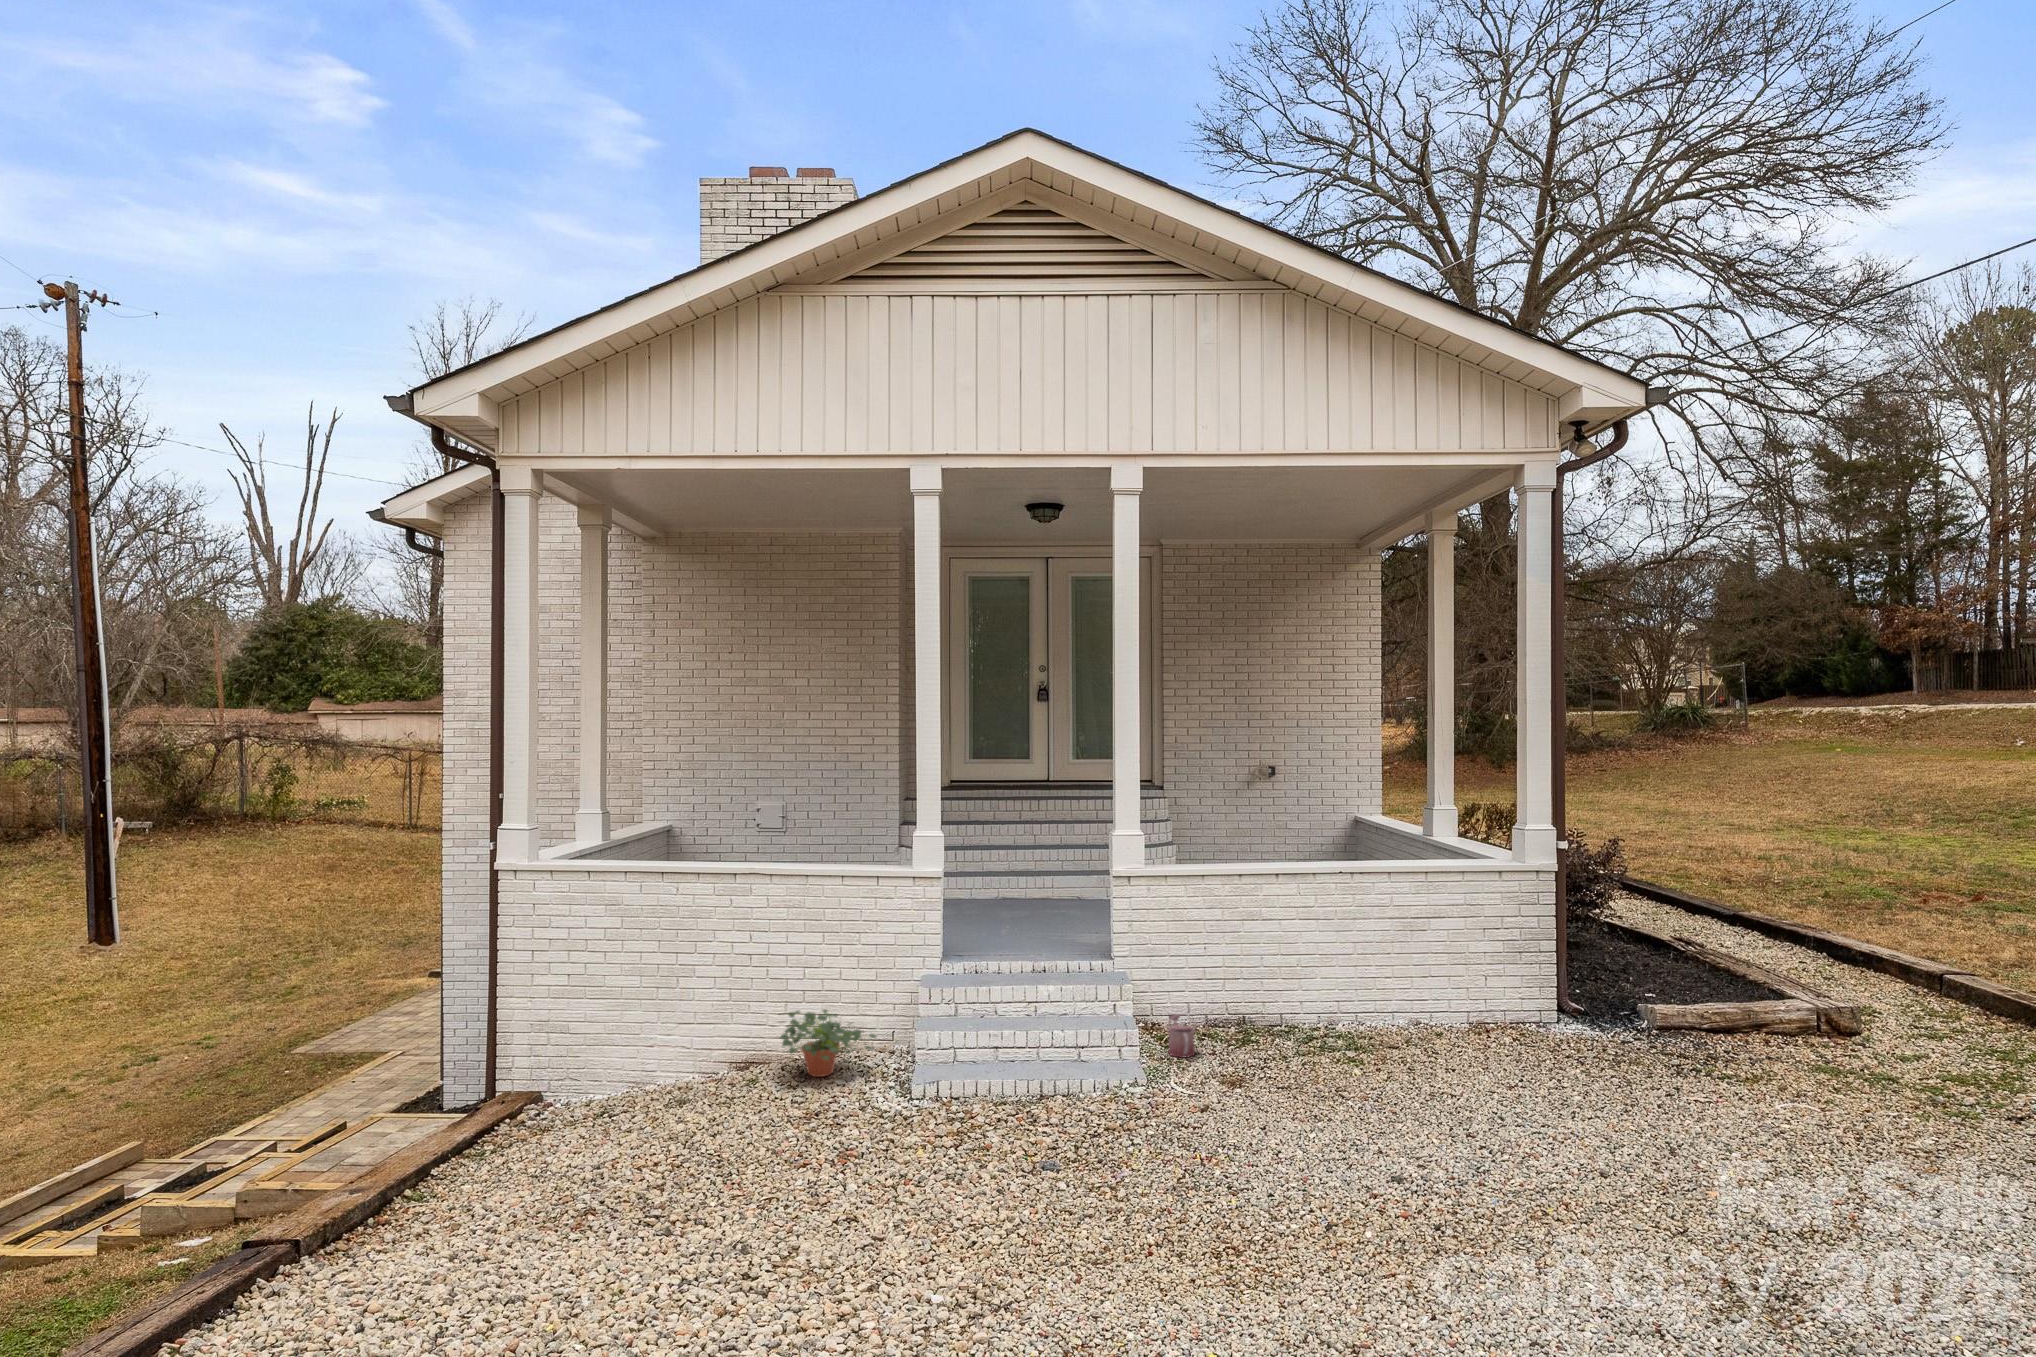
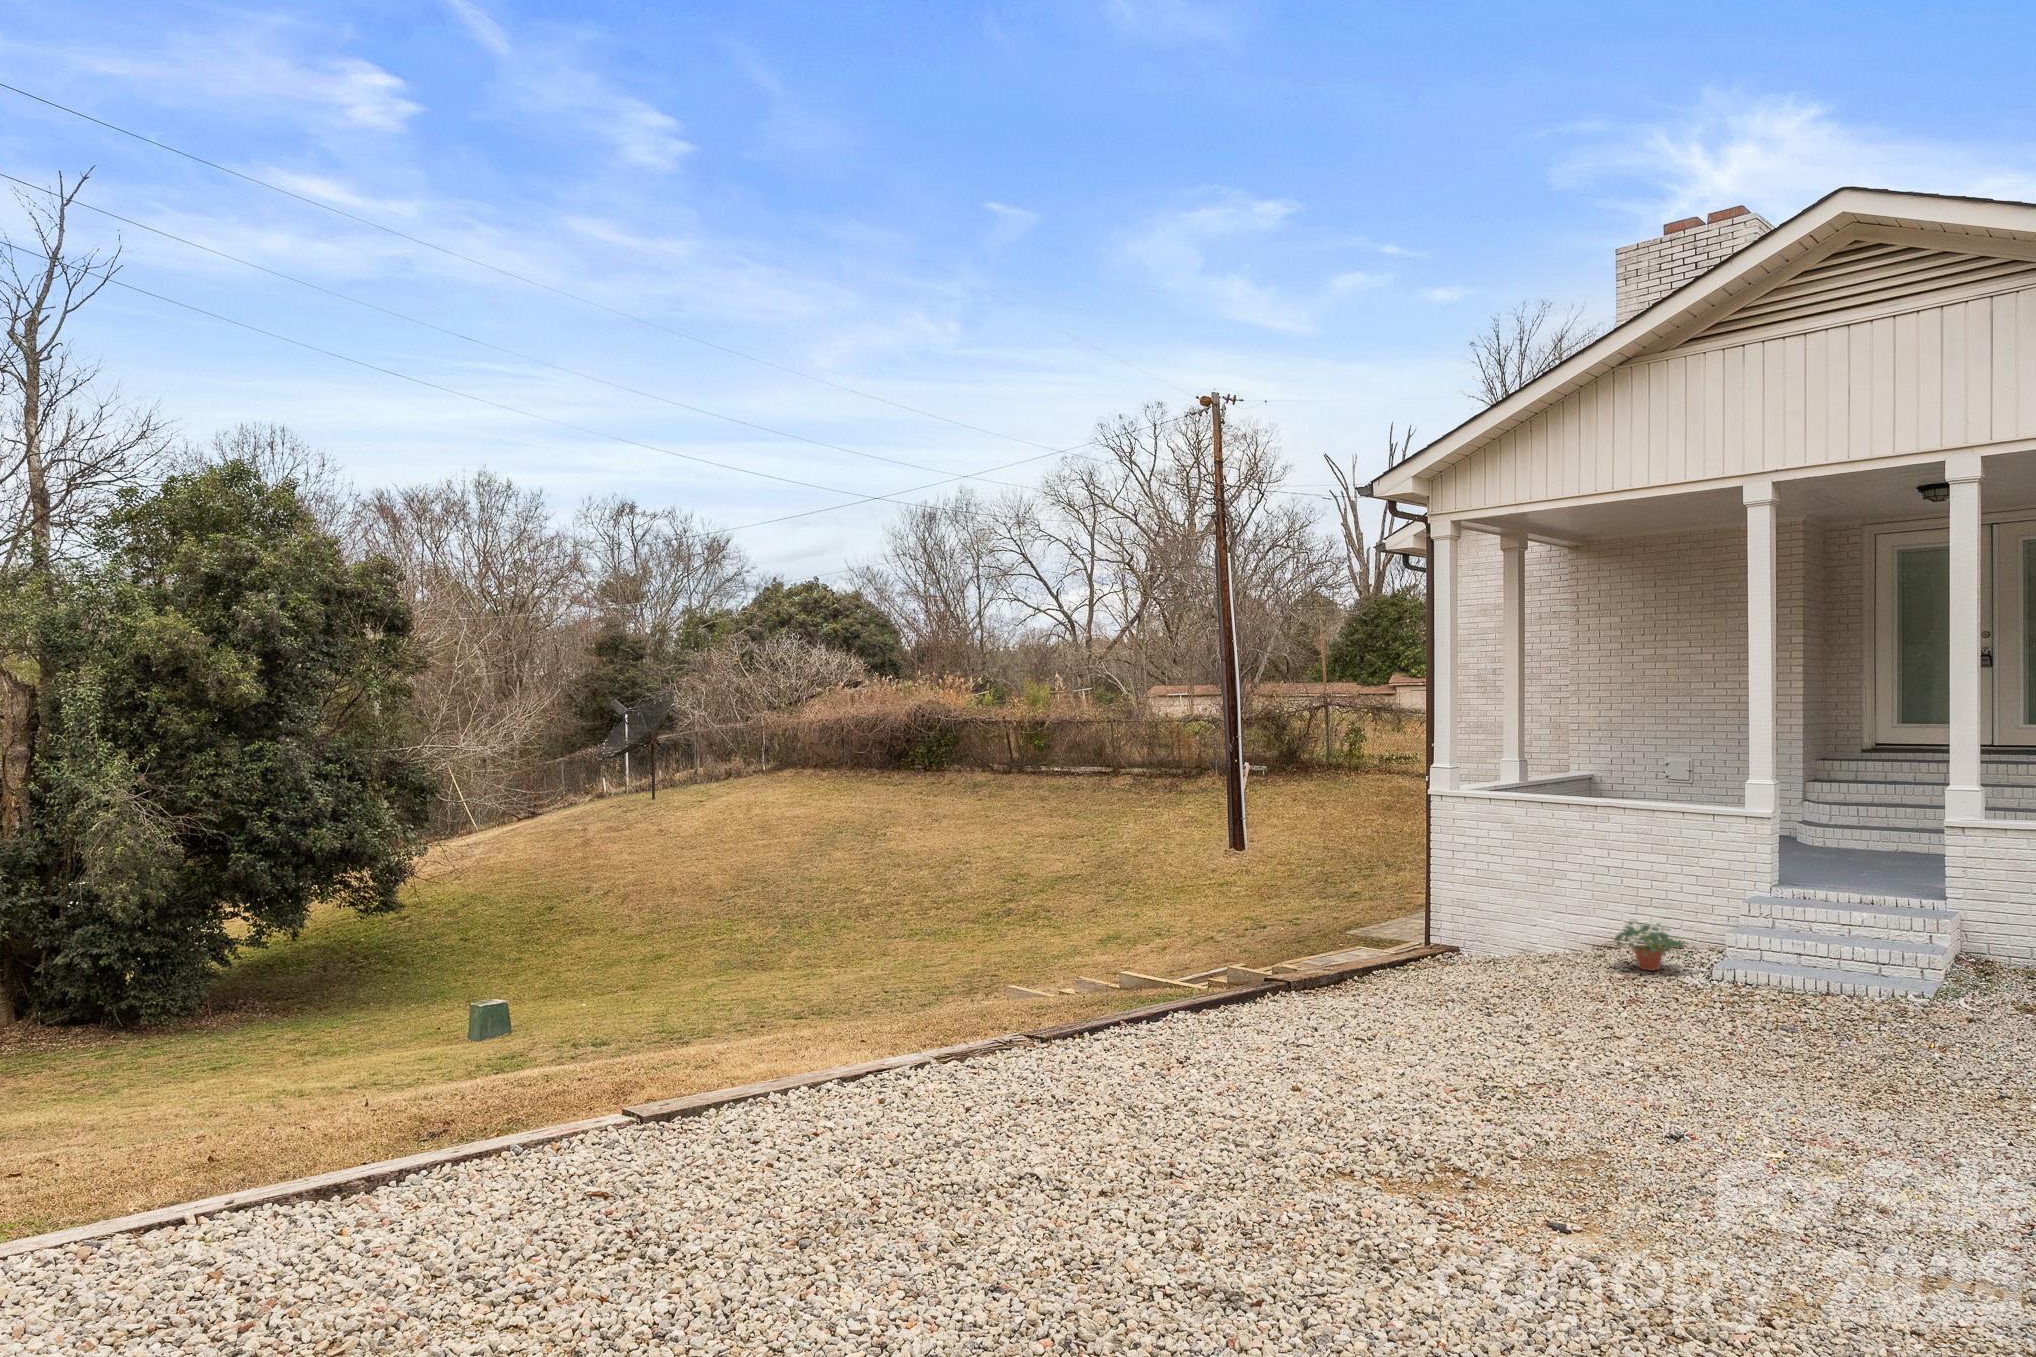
watering can: present [1167,1014,1196,1057] -> none [1991,975,2027,1015]

